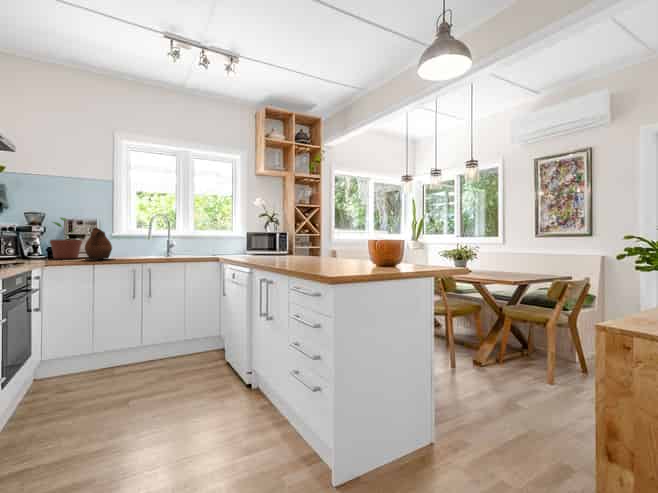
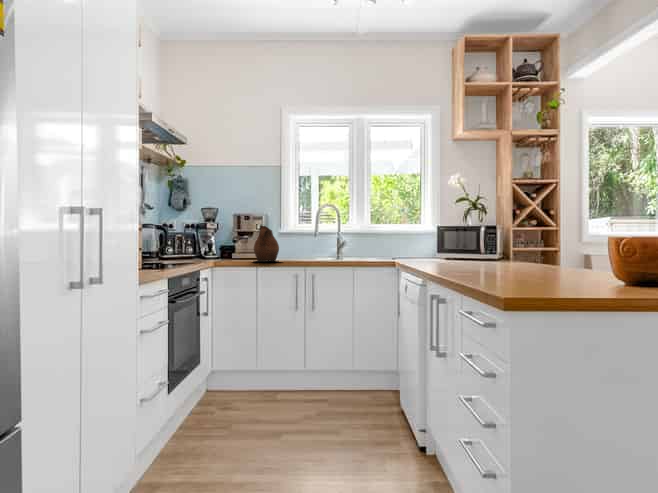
potted plant: present [50,217,82,258] -> none [222,213,250,259]

